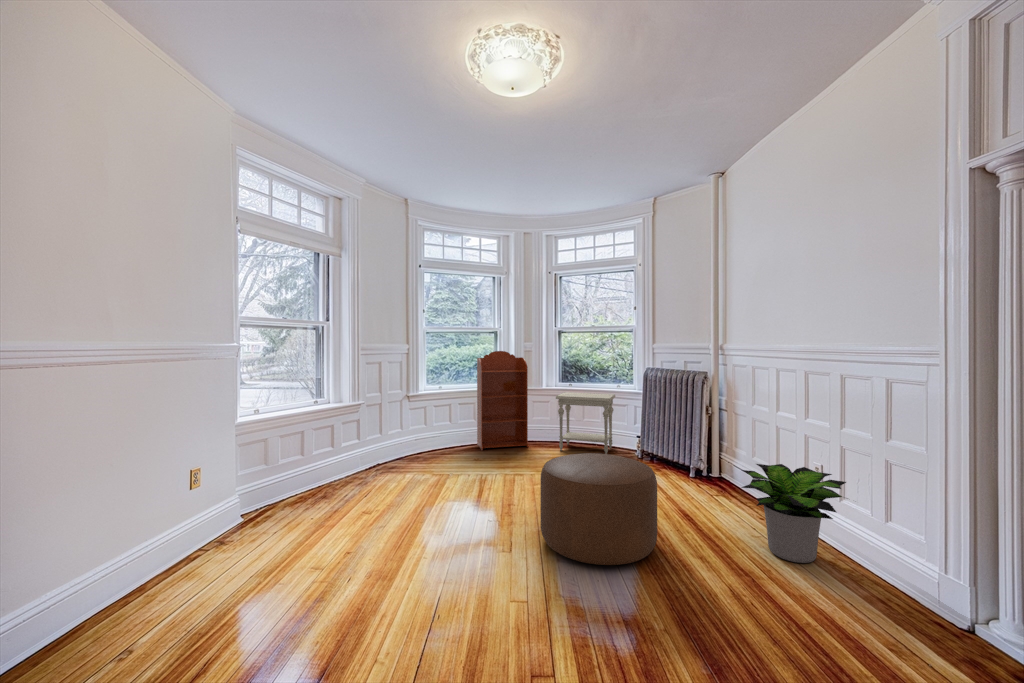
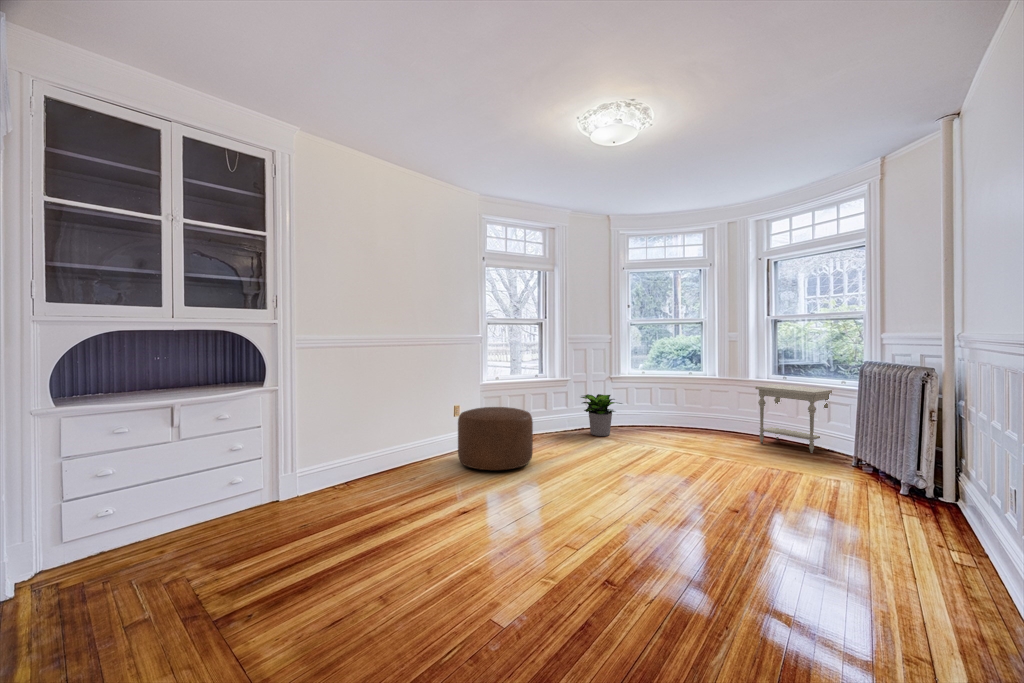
bookcase: present [477,351,529,451] -> none [679,340,729,436]
ottoman: present [540,453,657,565] -> present [458,407,533,470]
potted plant: present [742,464,846,563] -> present [581,394,622,436]

